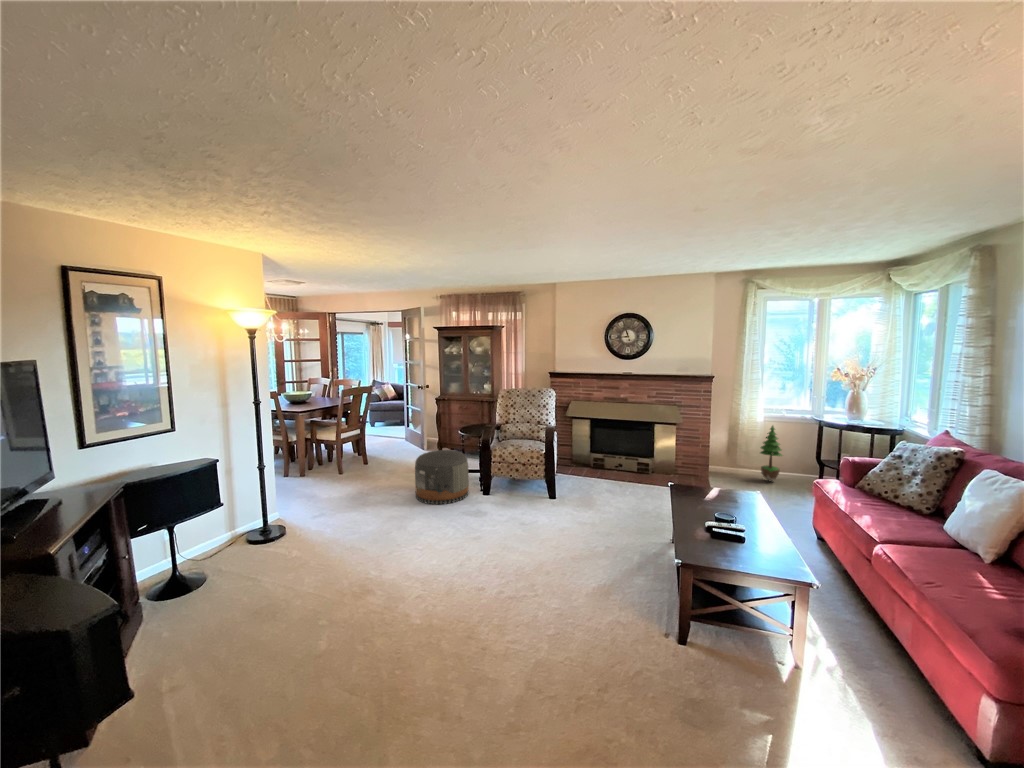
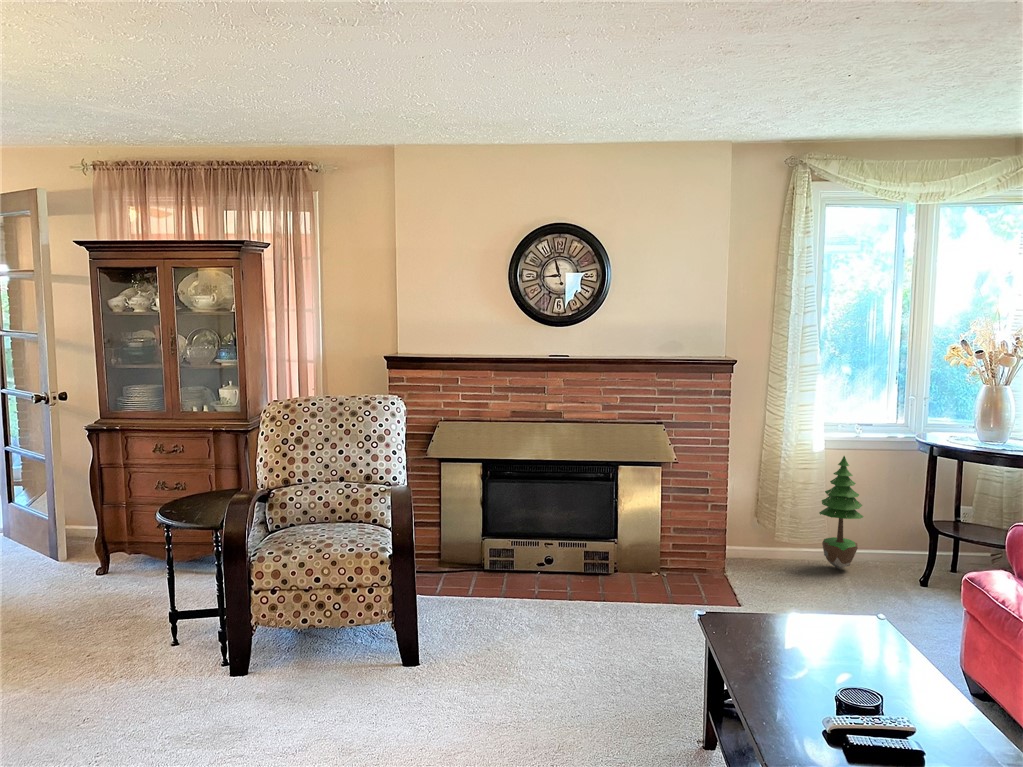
pouf: present [415,450,469,504] -> none [30,569,191,729]

